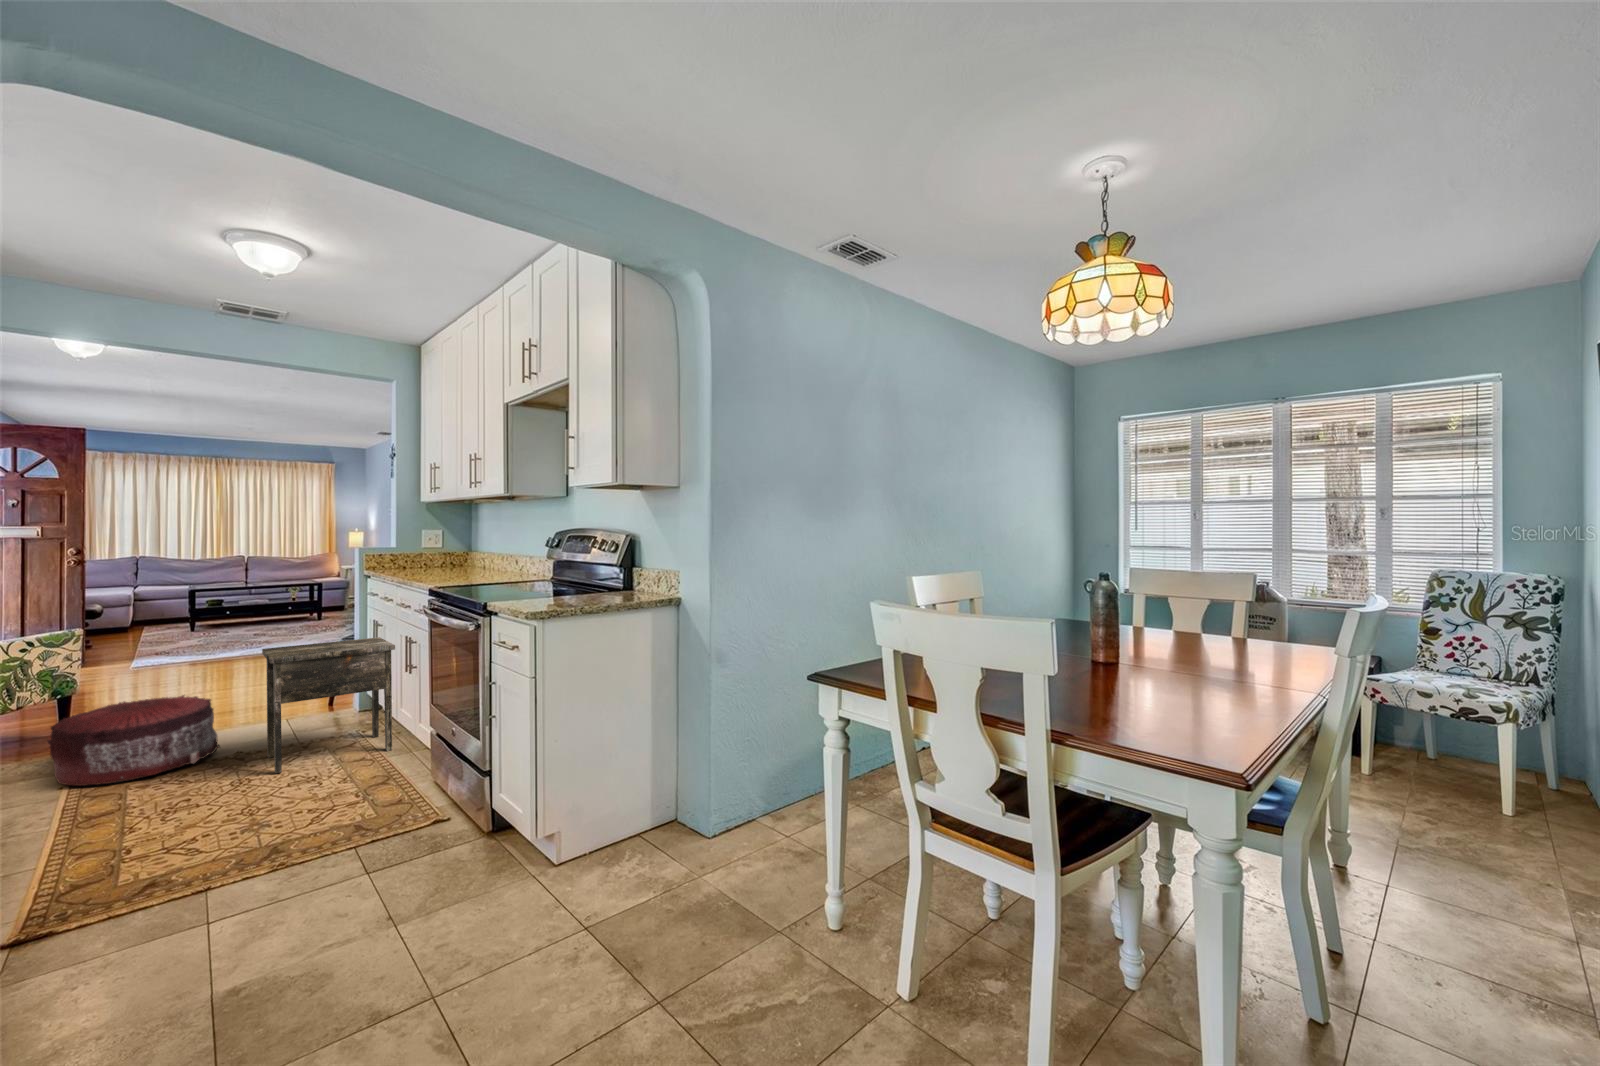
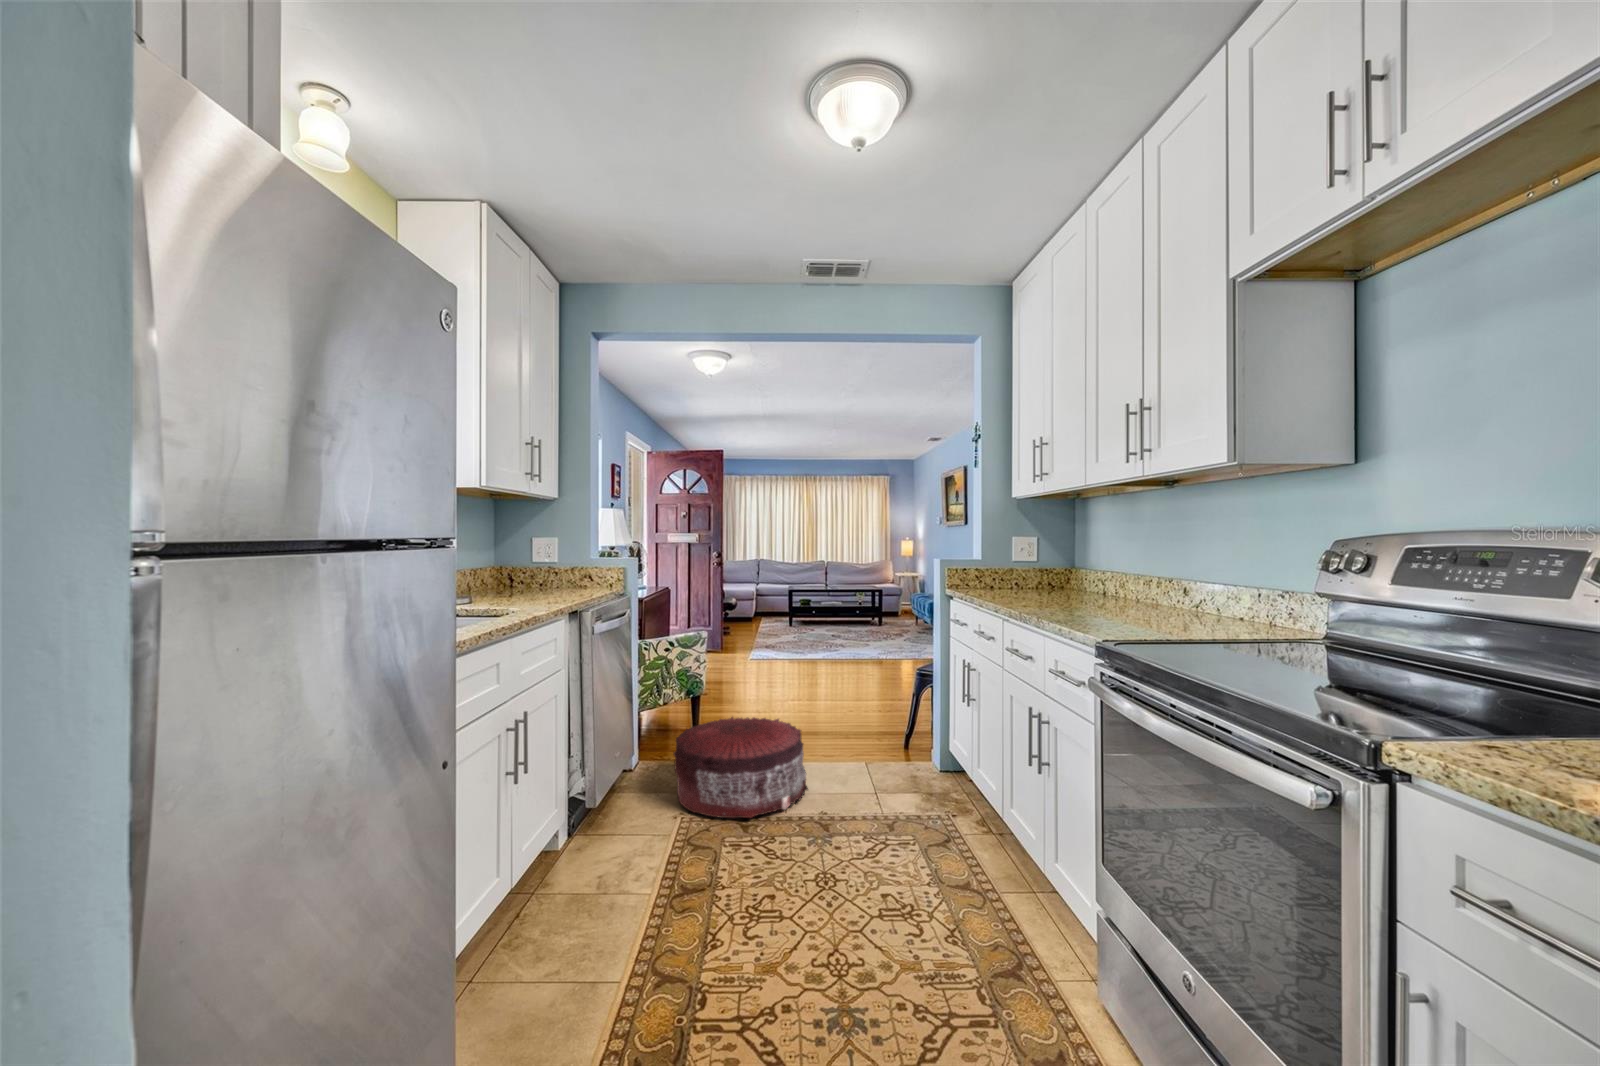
side table: present [262,637,395,773] -> none [850,684,1004,860]

